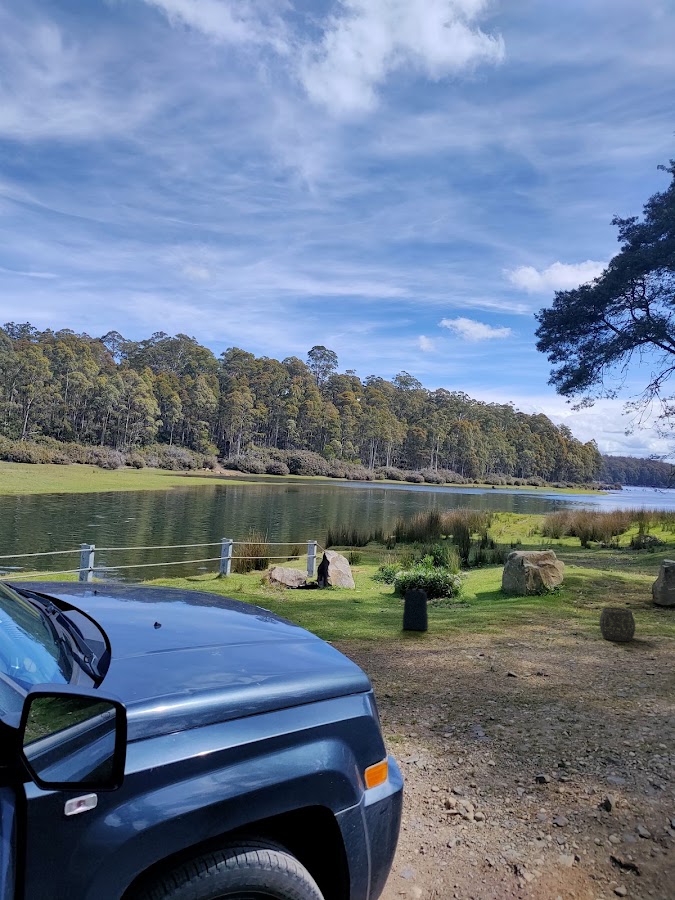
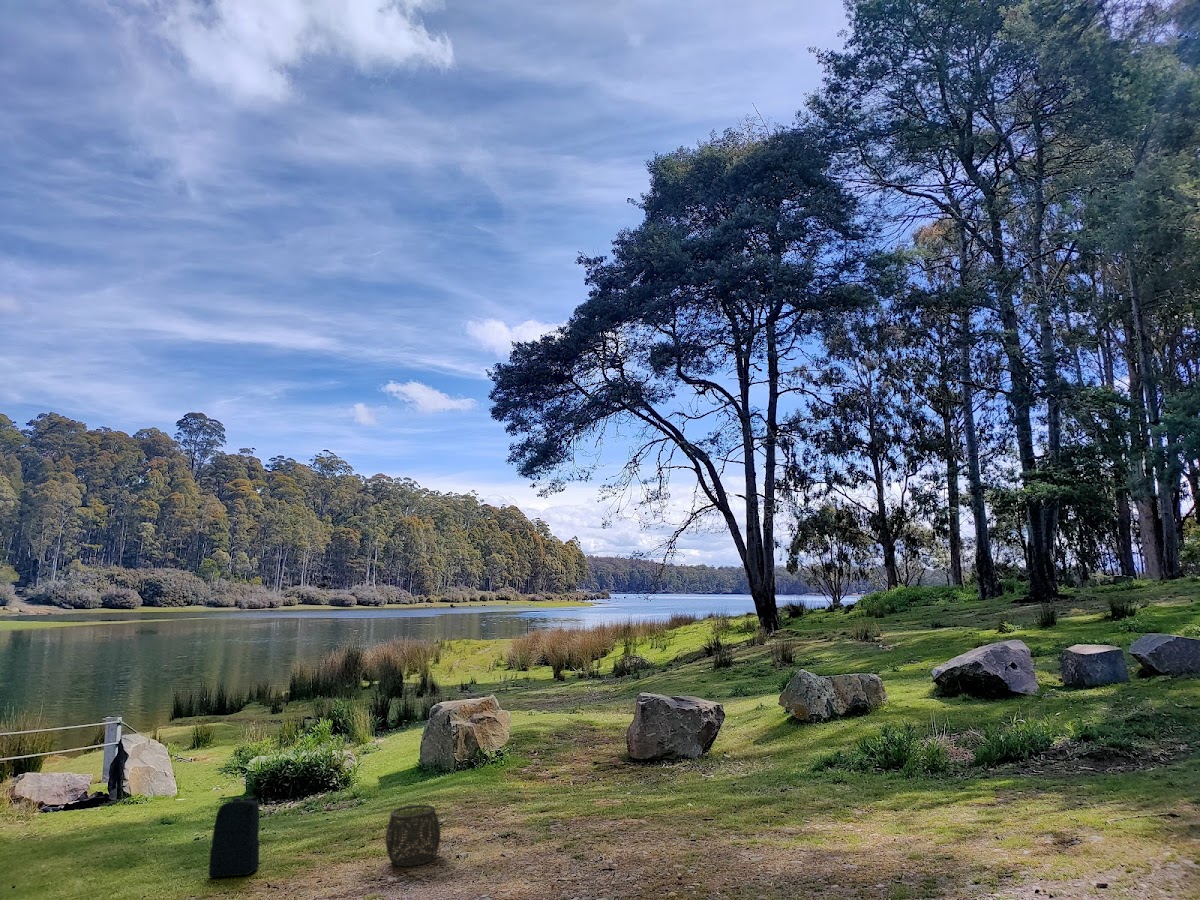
woven basket: present [599,607,635,642] -> present [385,805,441,867]

